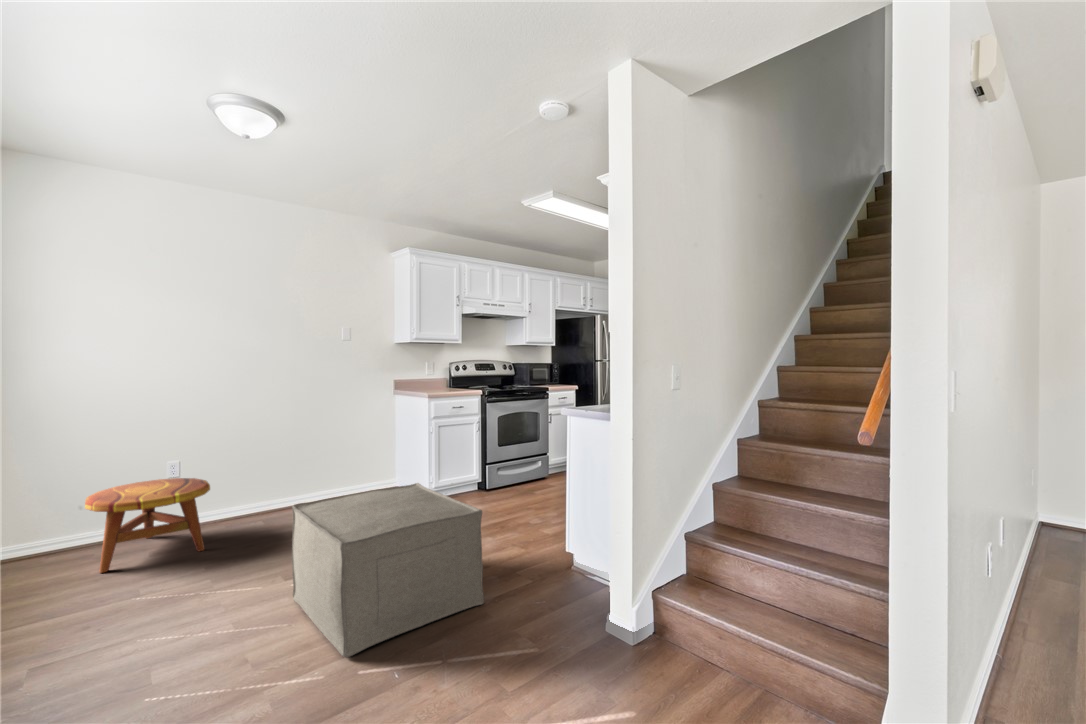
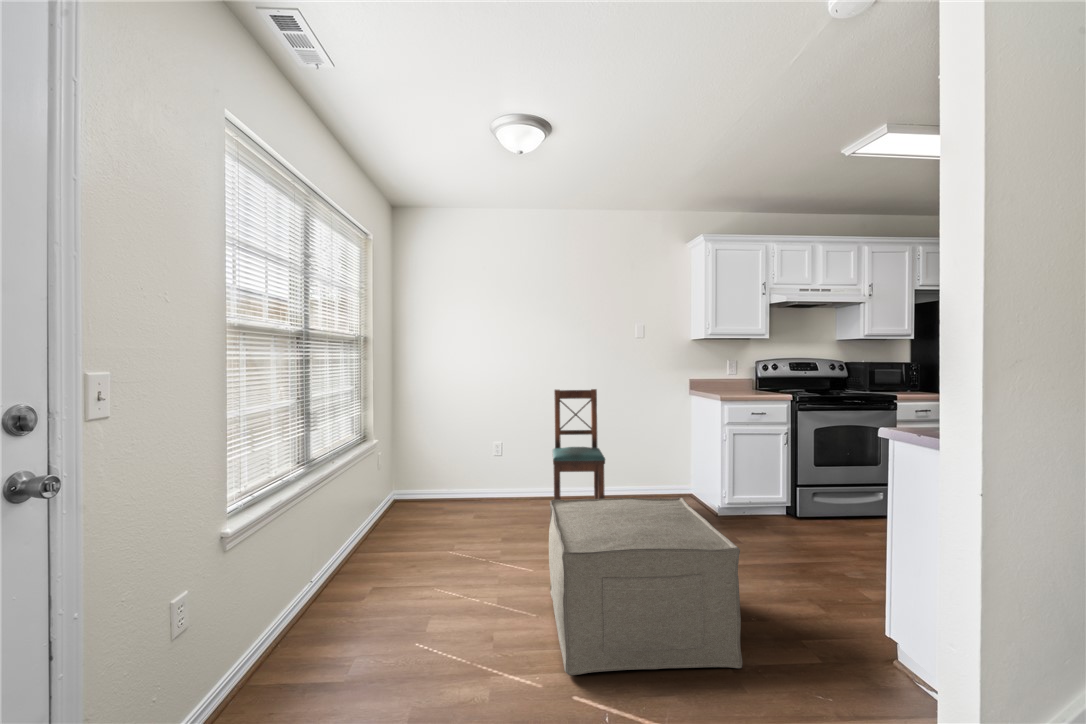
dining chair: none [250,392,318,528] -> present [552,389,605,500]
side table: present [85,478,210,573] -> none [434,458,516,527]

